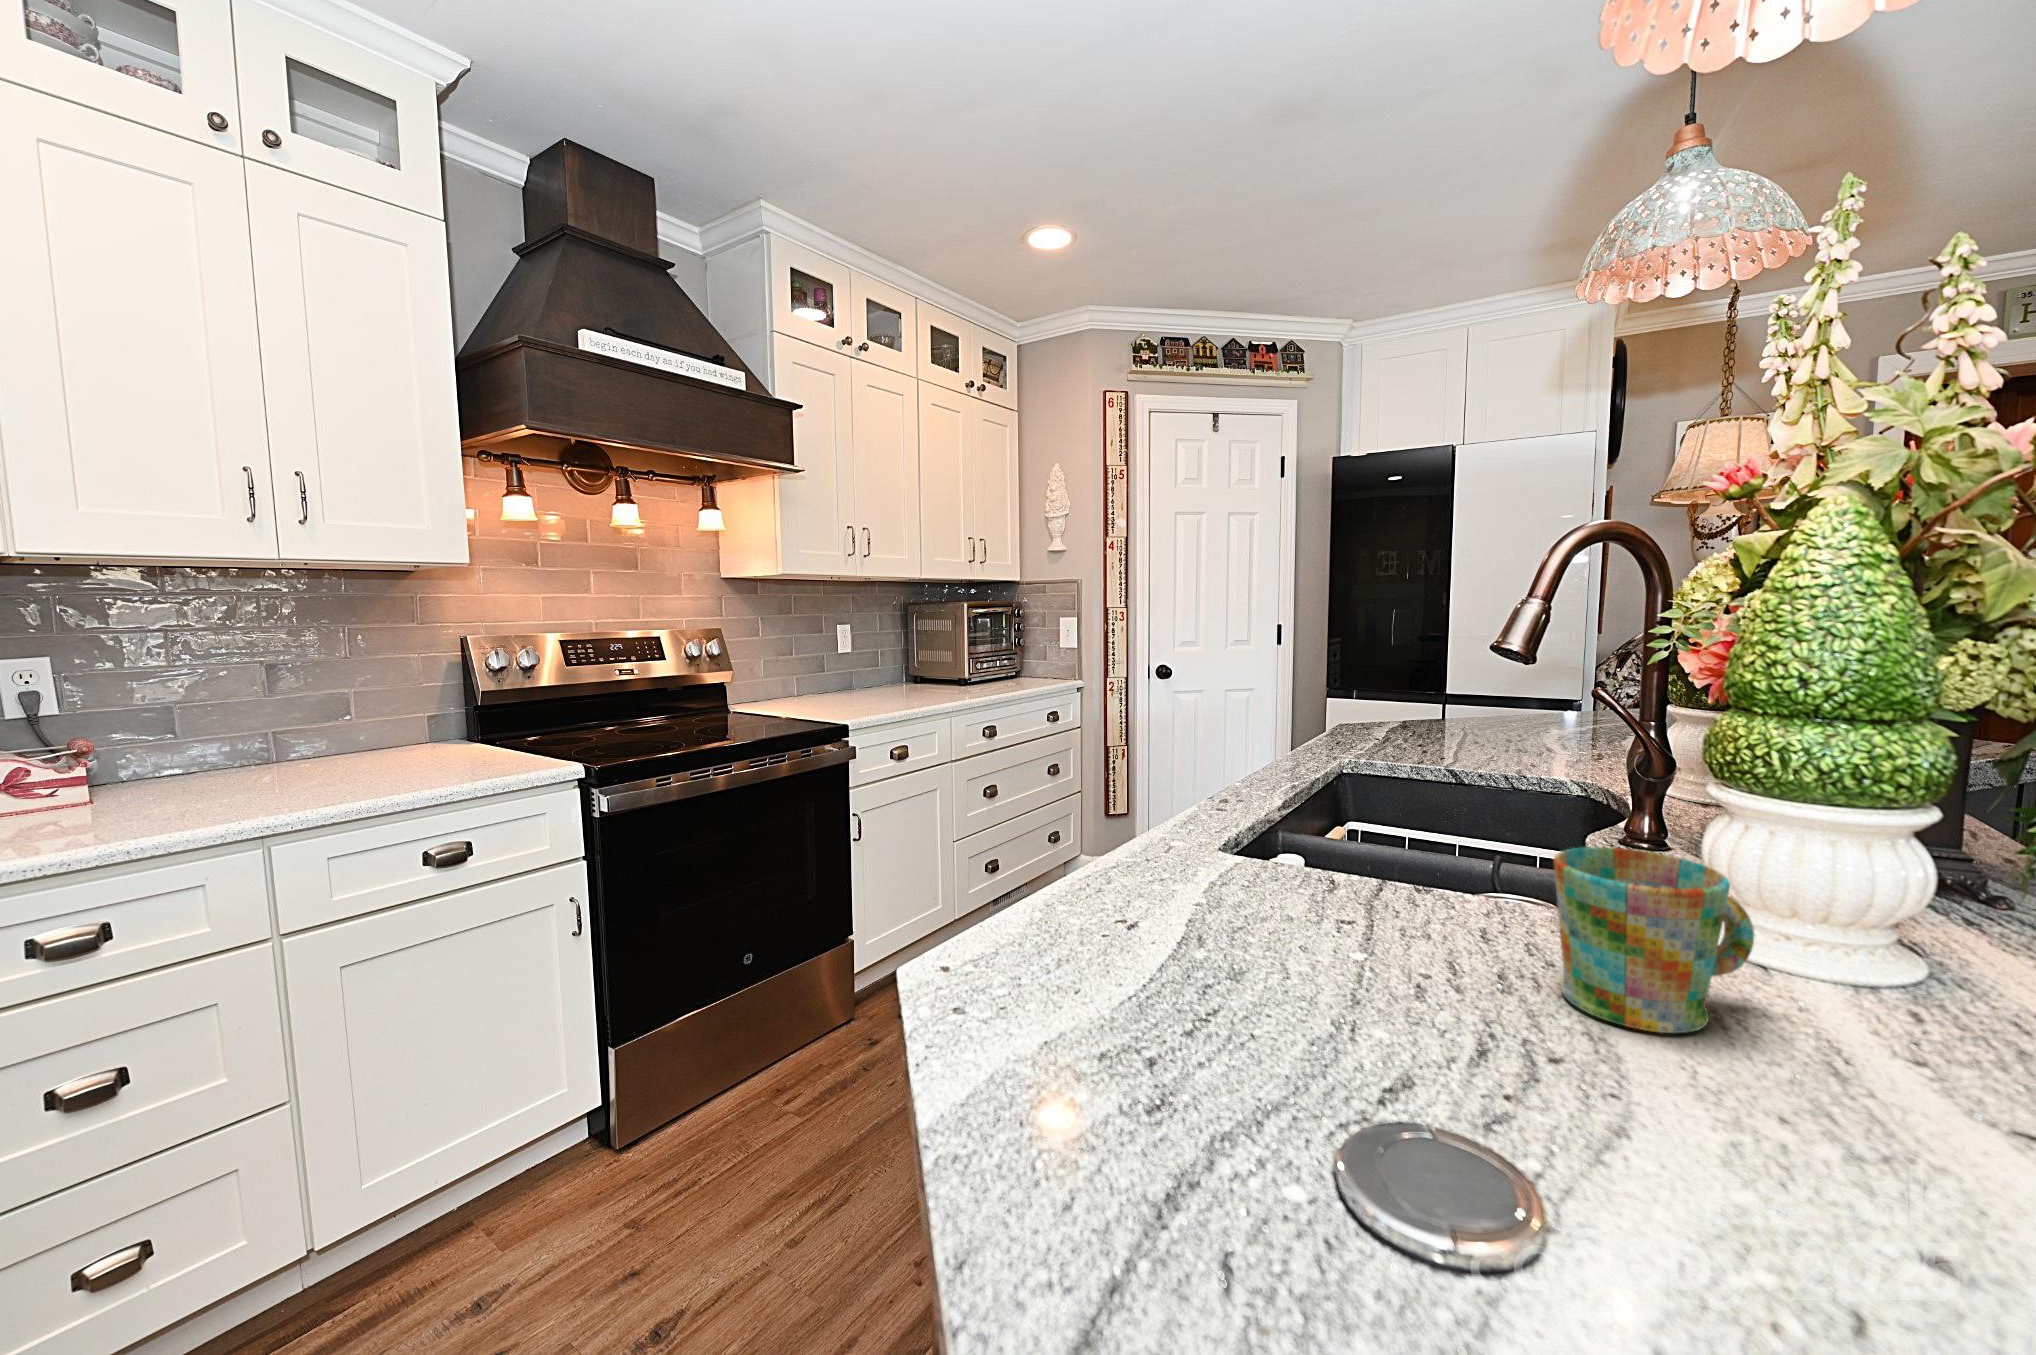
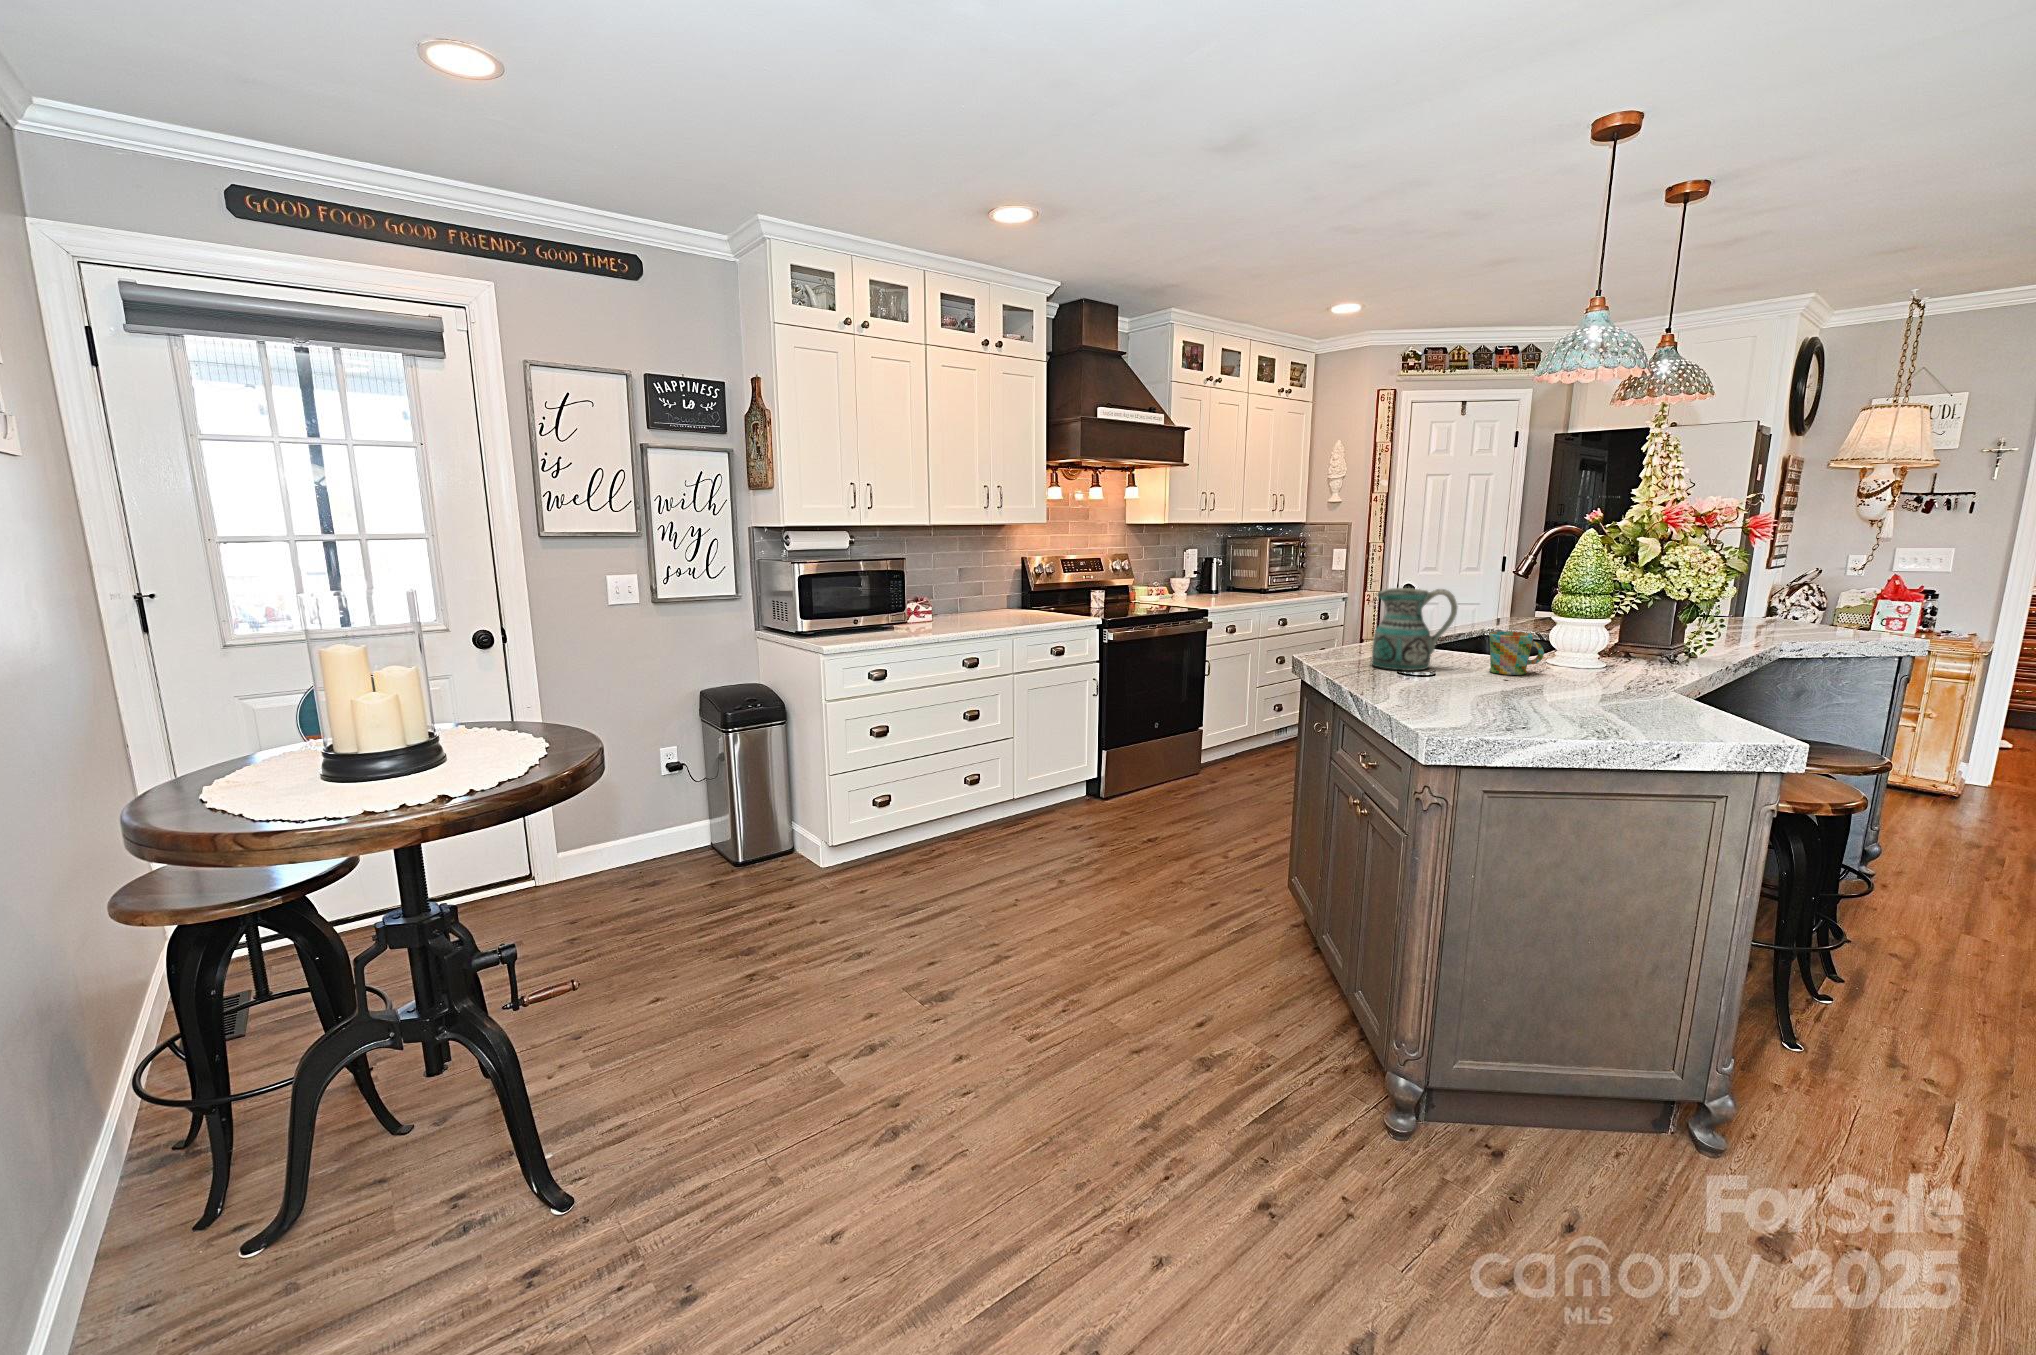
ceramic pitcher: none [1163,704,1441,1029] -> present [1372,588,1457,670]

